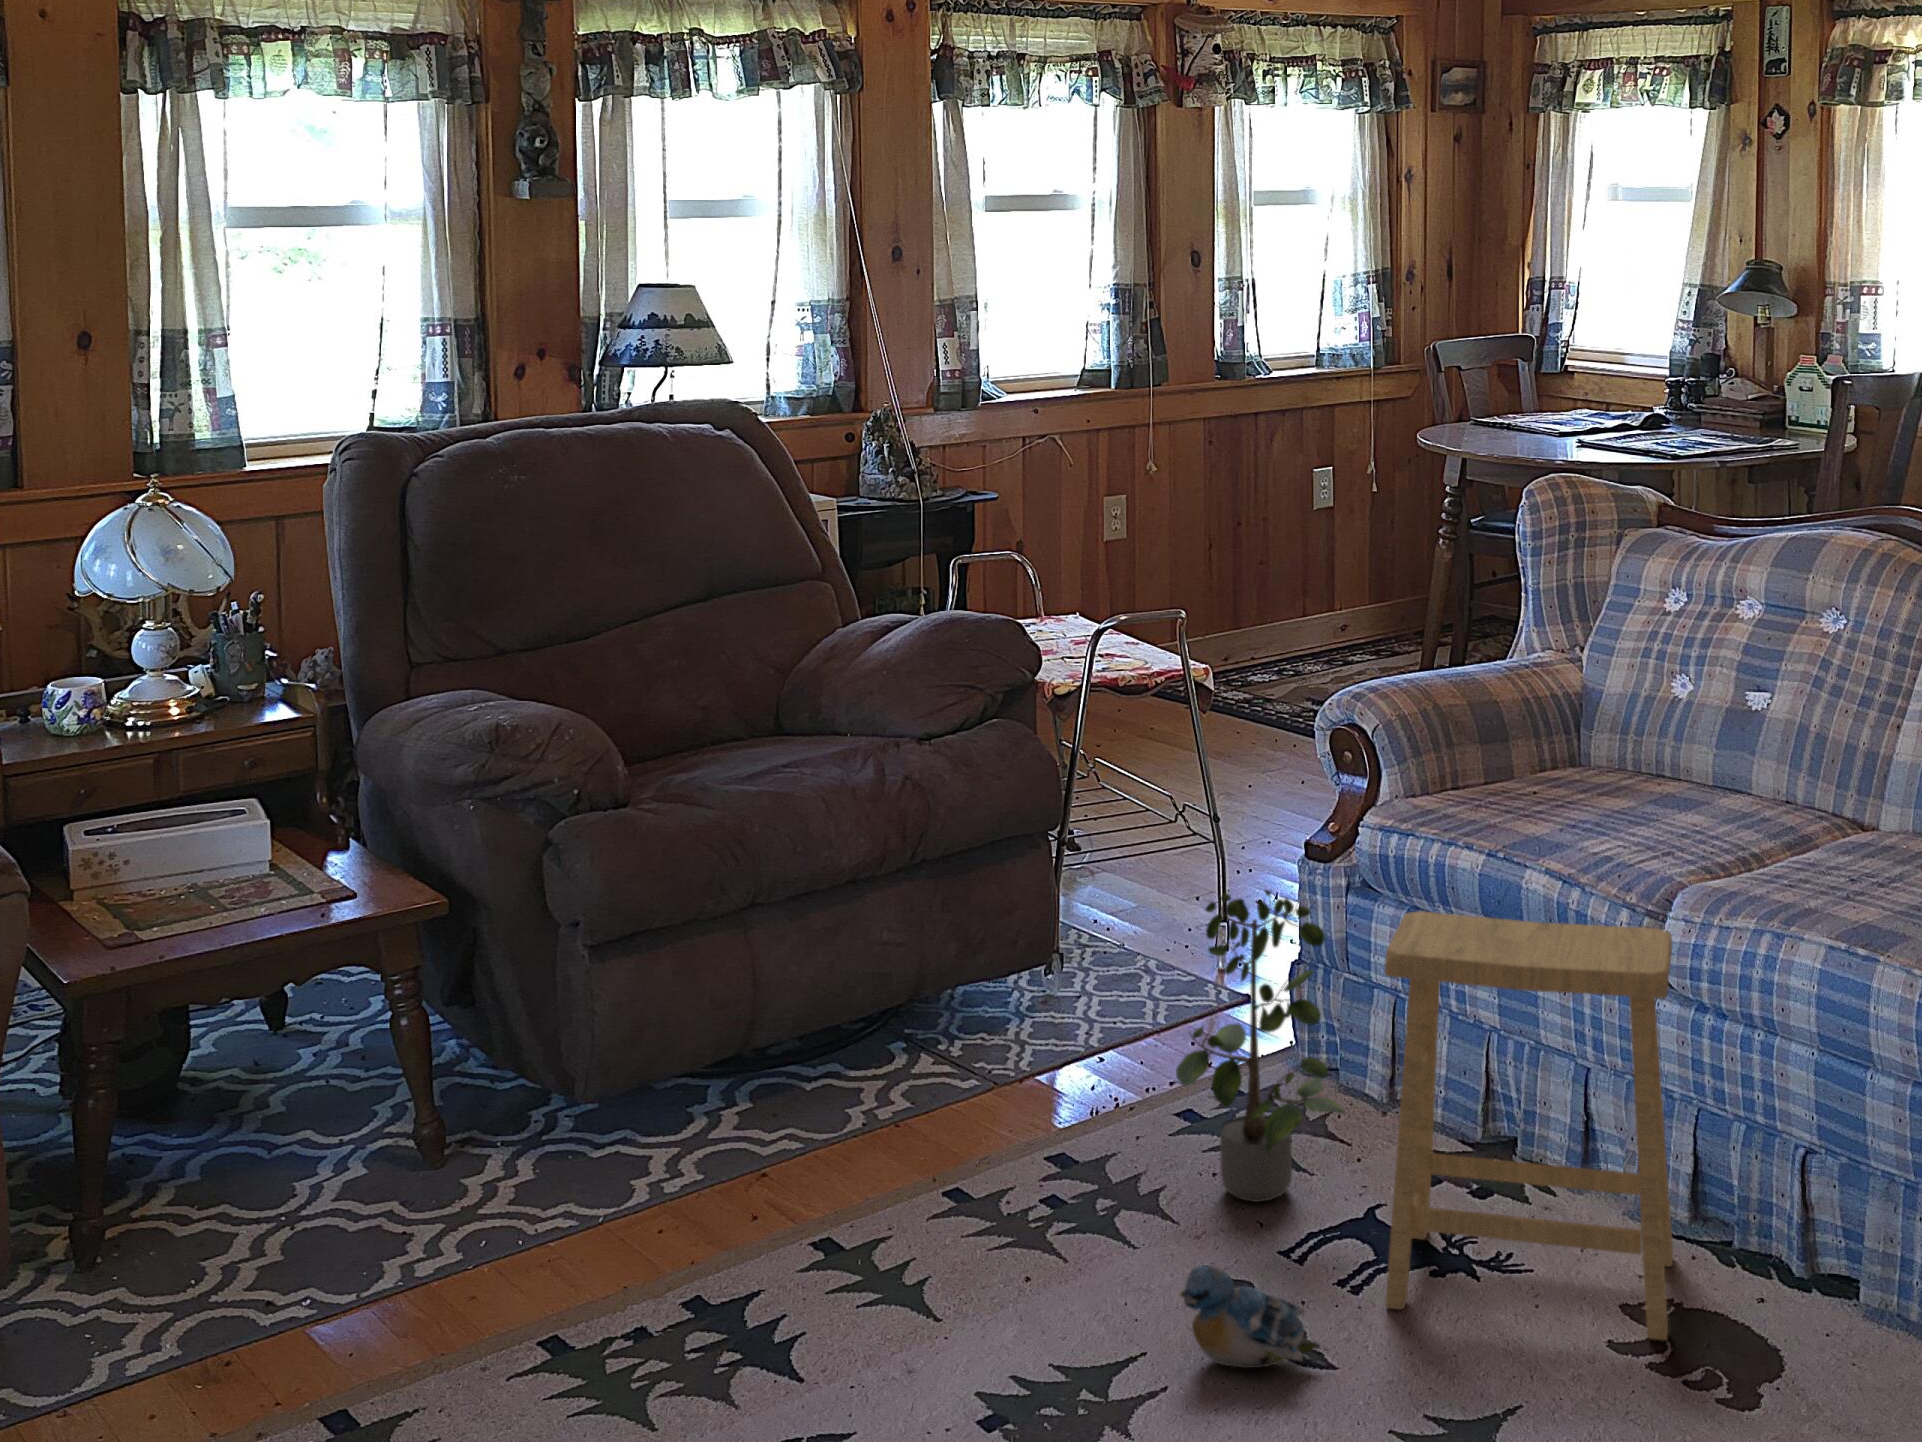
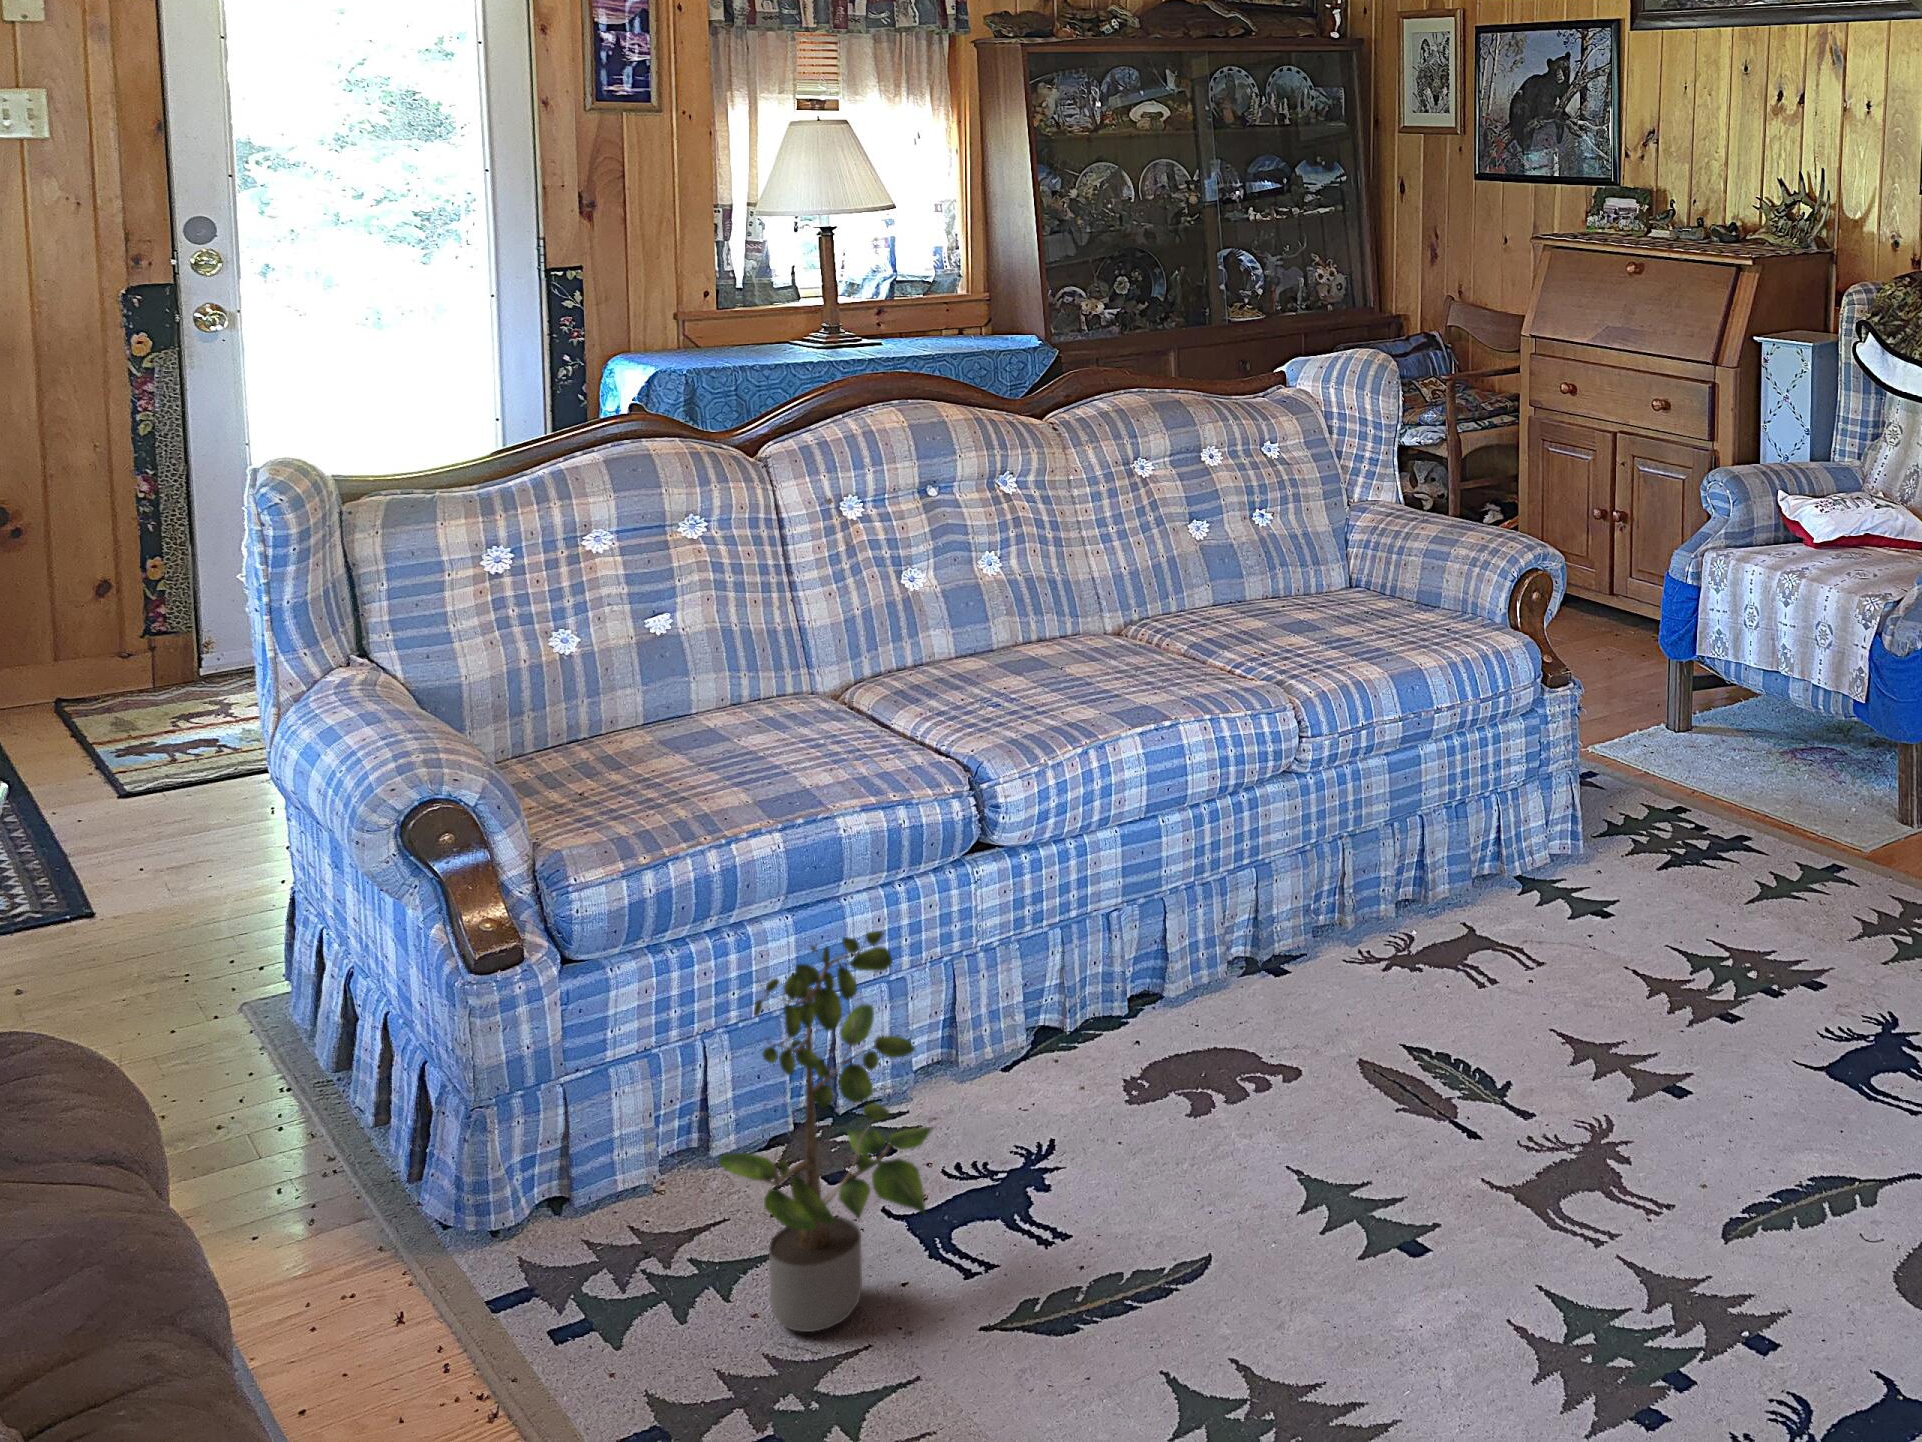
footstool: present [1385,911,1673,1340] -> none [945,780,1200,1232]
plush toy: present [1180,1265,1320,1368] -> none [1175,1239,1269,1338]

